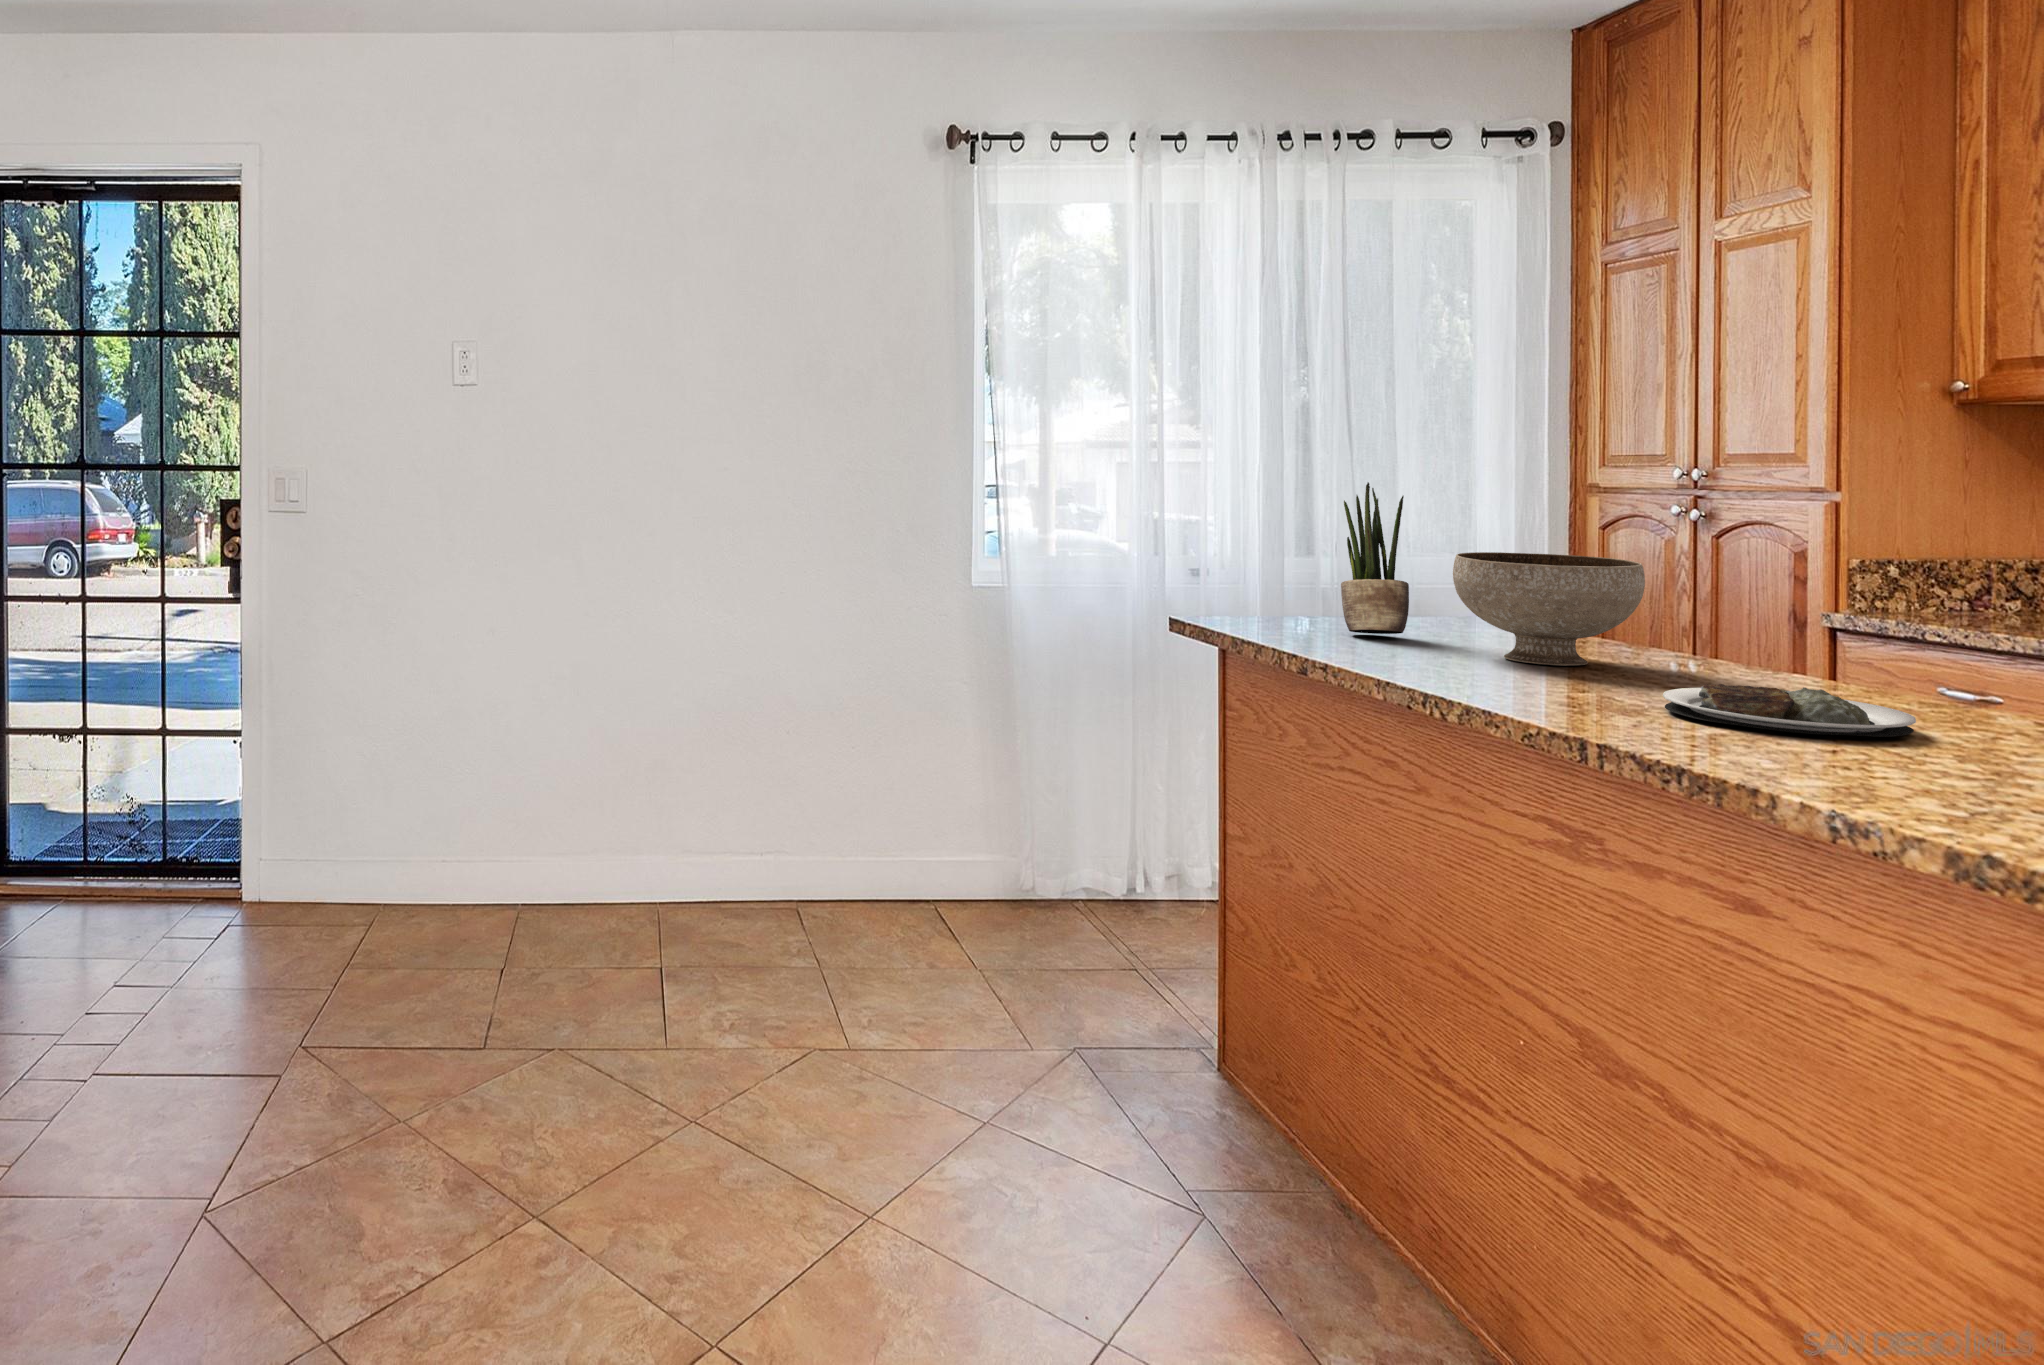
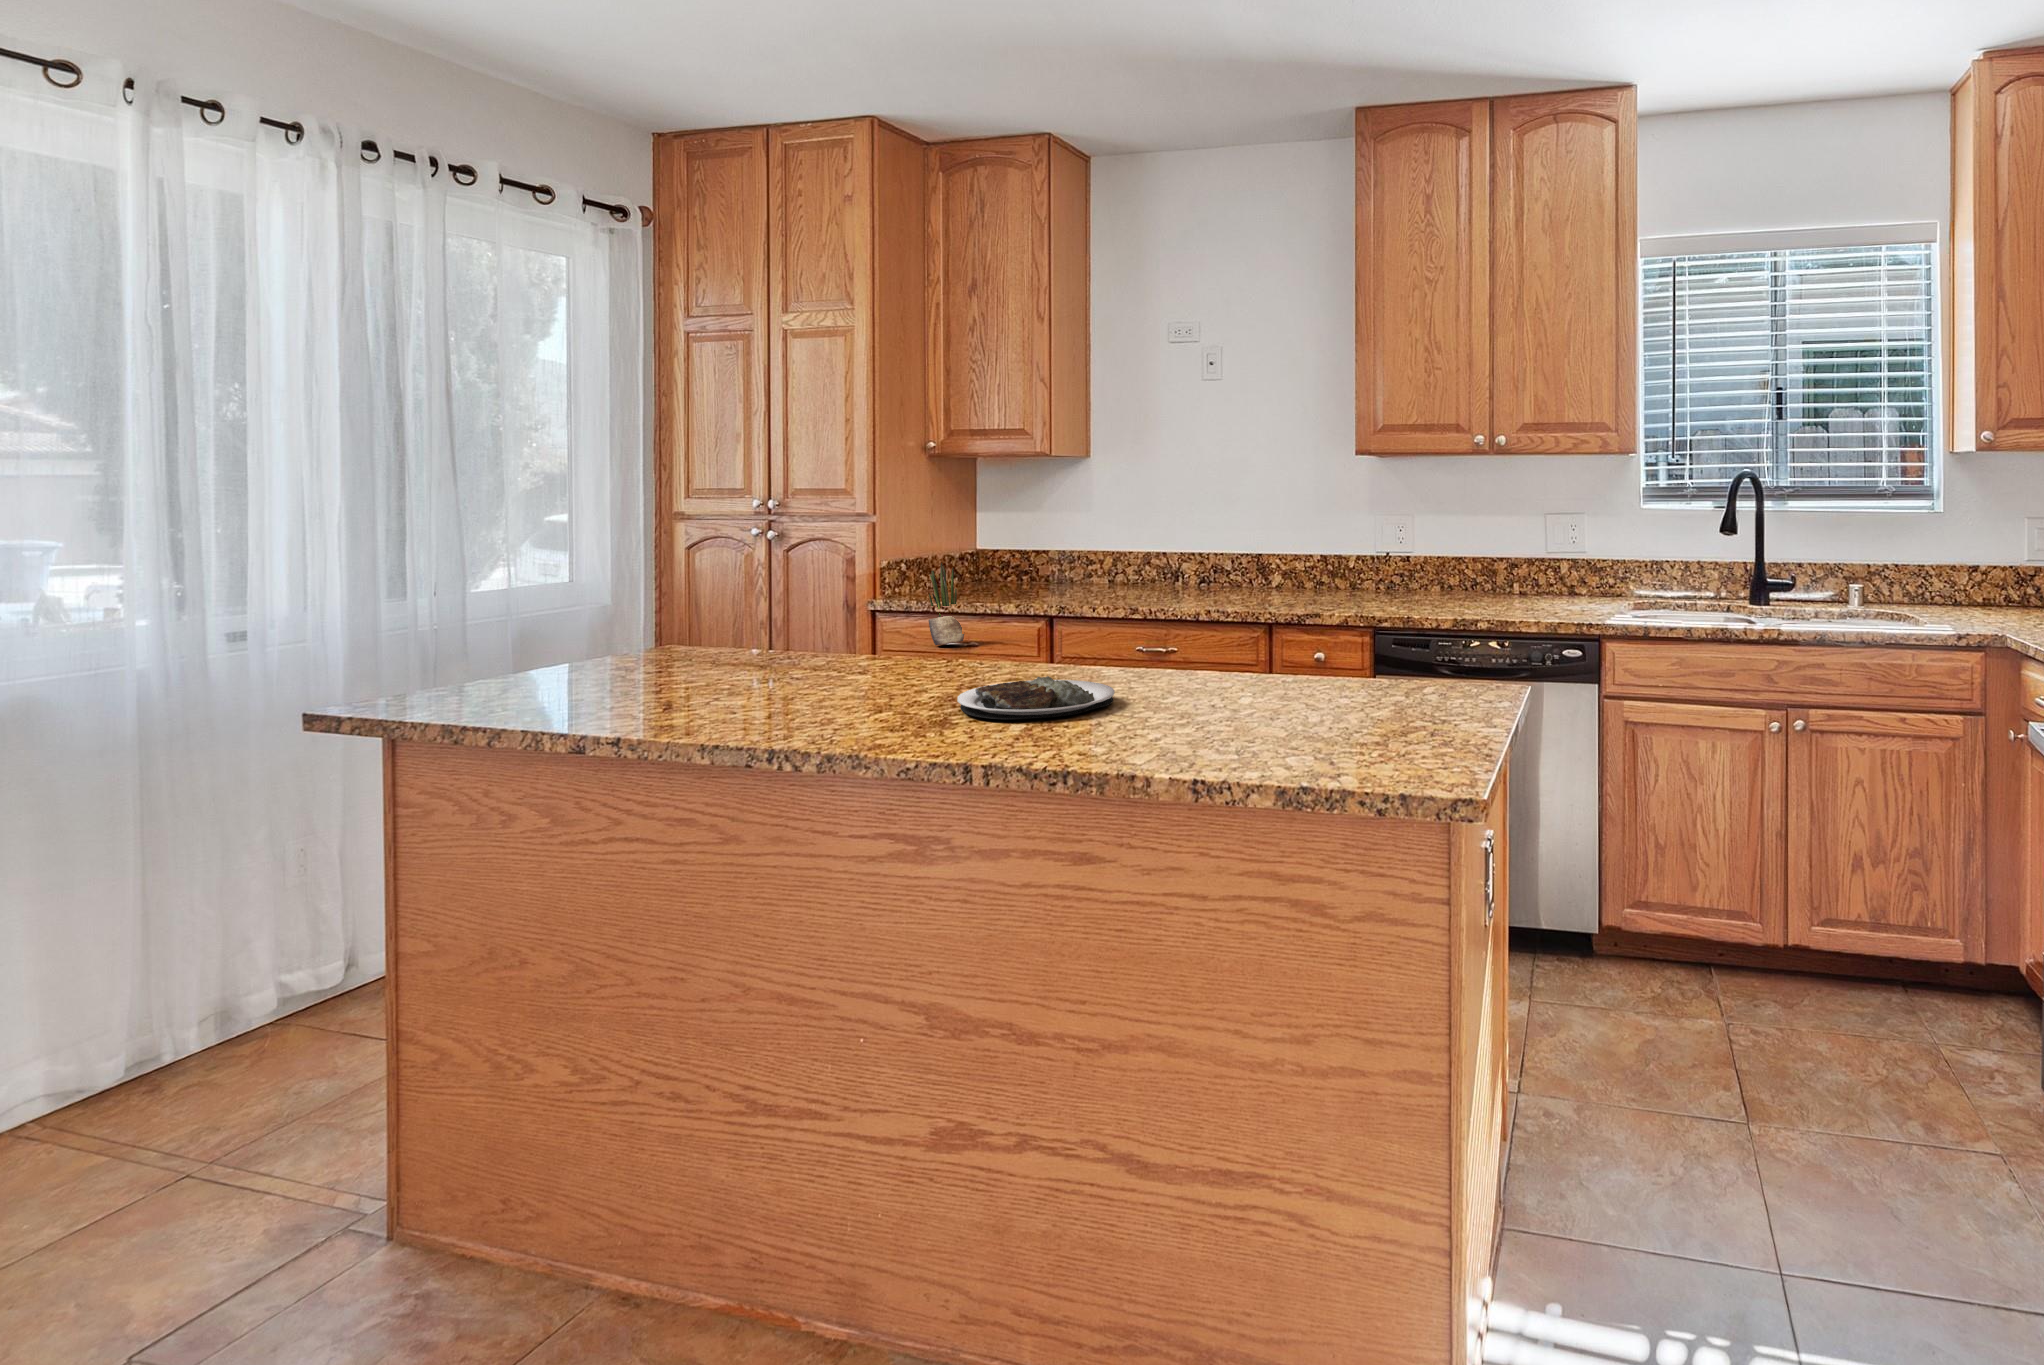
potted plant: present [1341,482,1409,634] -> present [929,563,964,645]
bowl: present [1453,552,1645,666] -> none [731,590,886,691]

